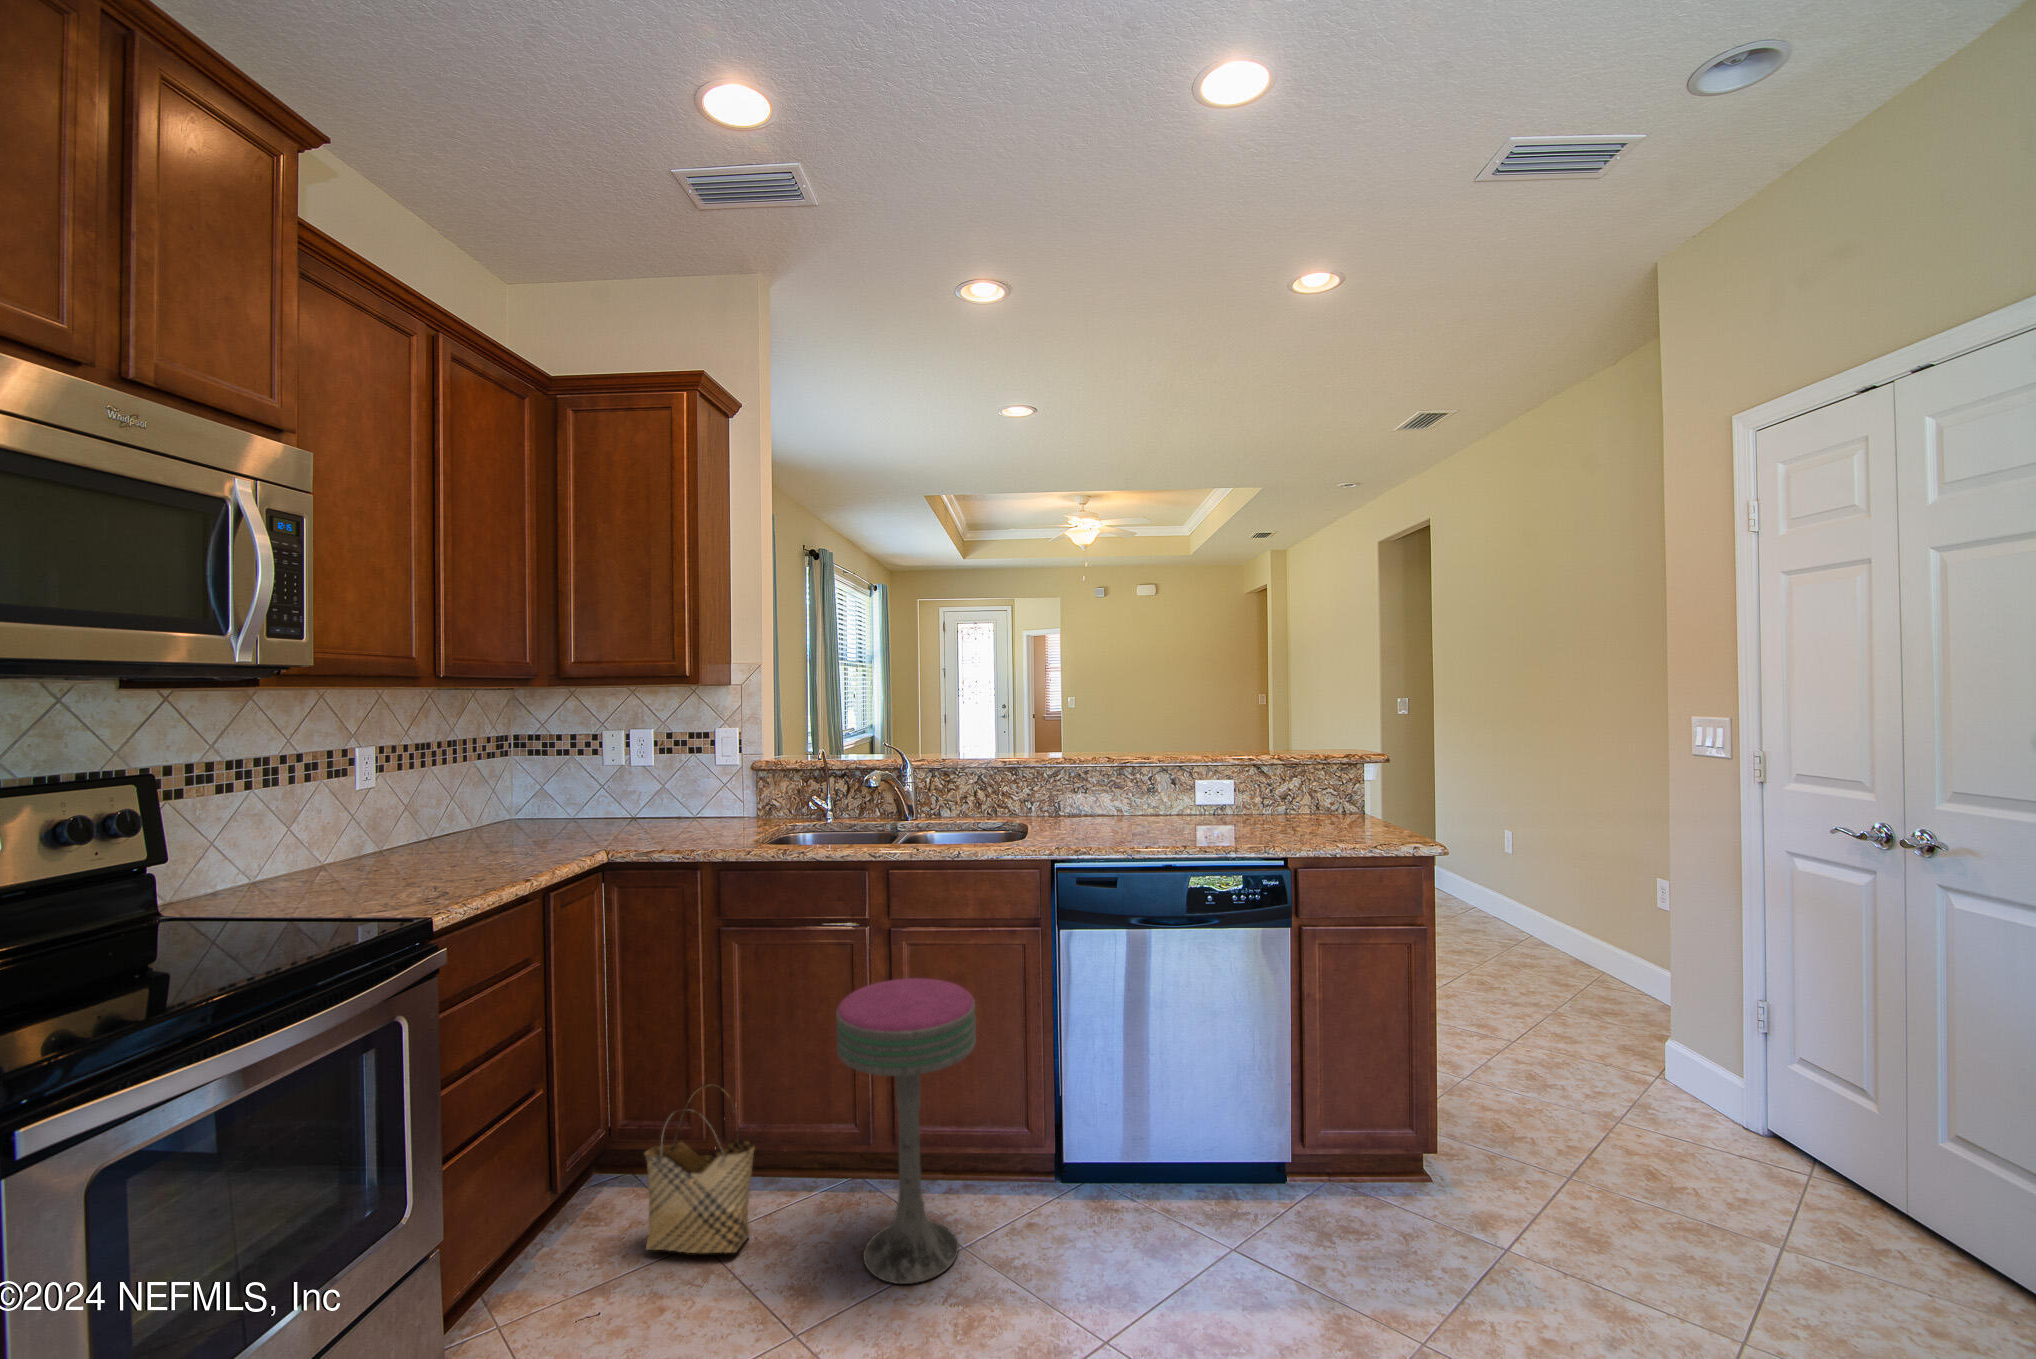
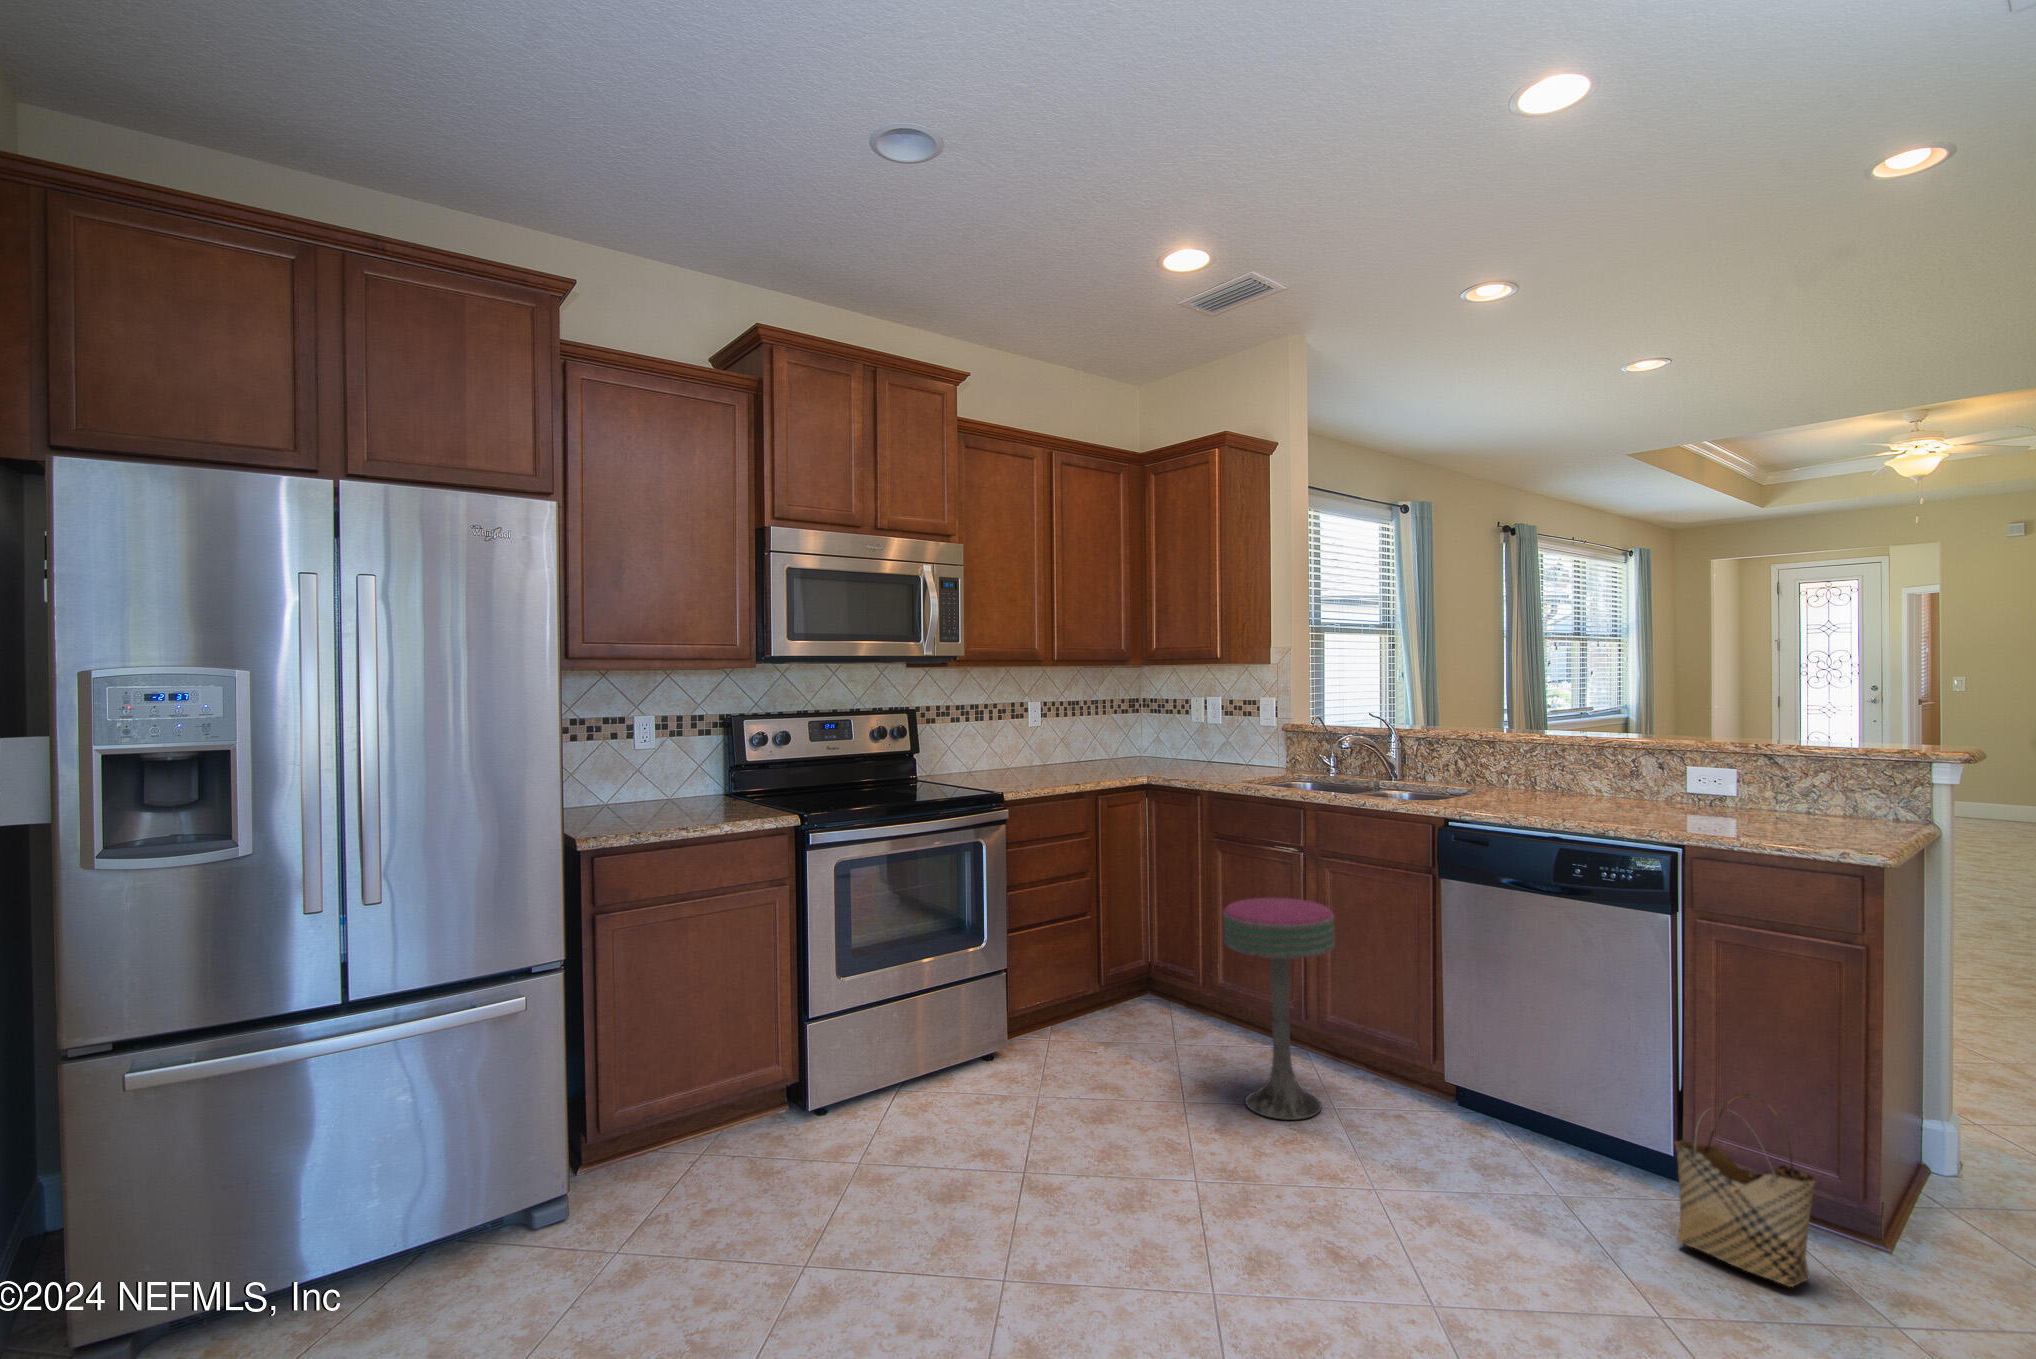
woven basket: present [645,1084,755,1253] -> present [1674,1094,1815,1287]

